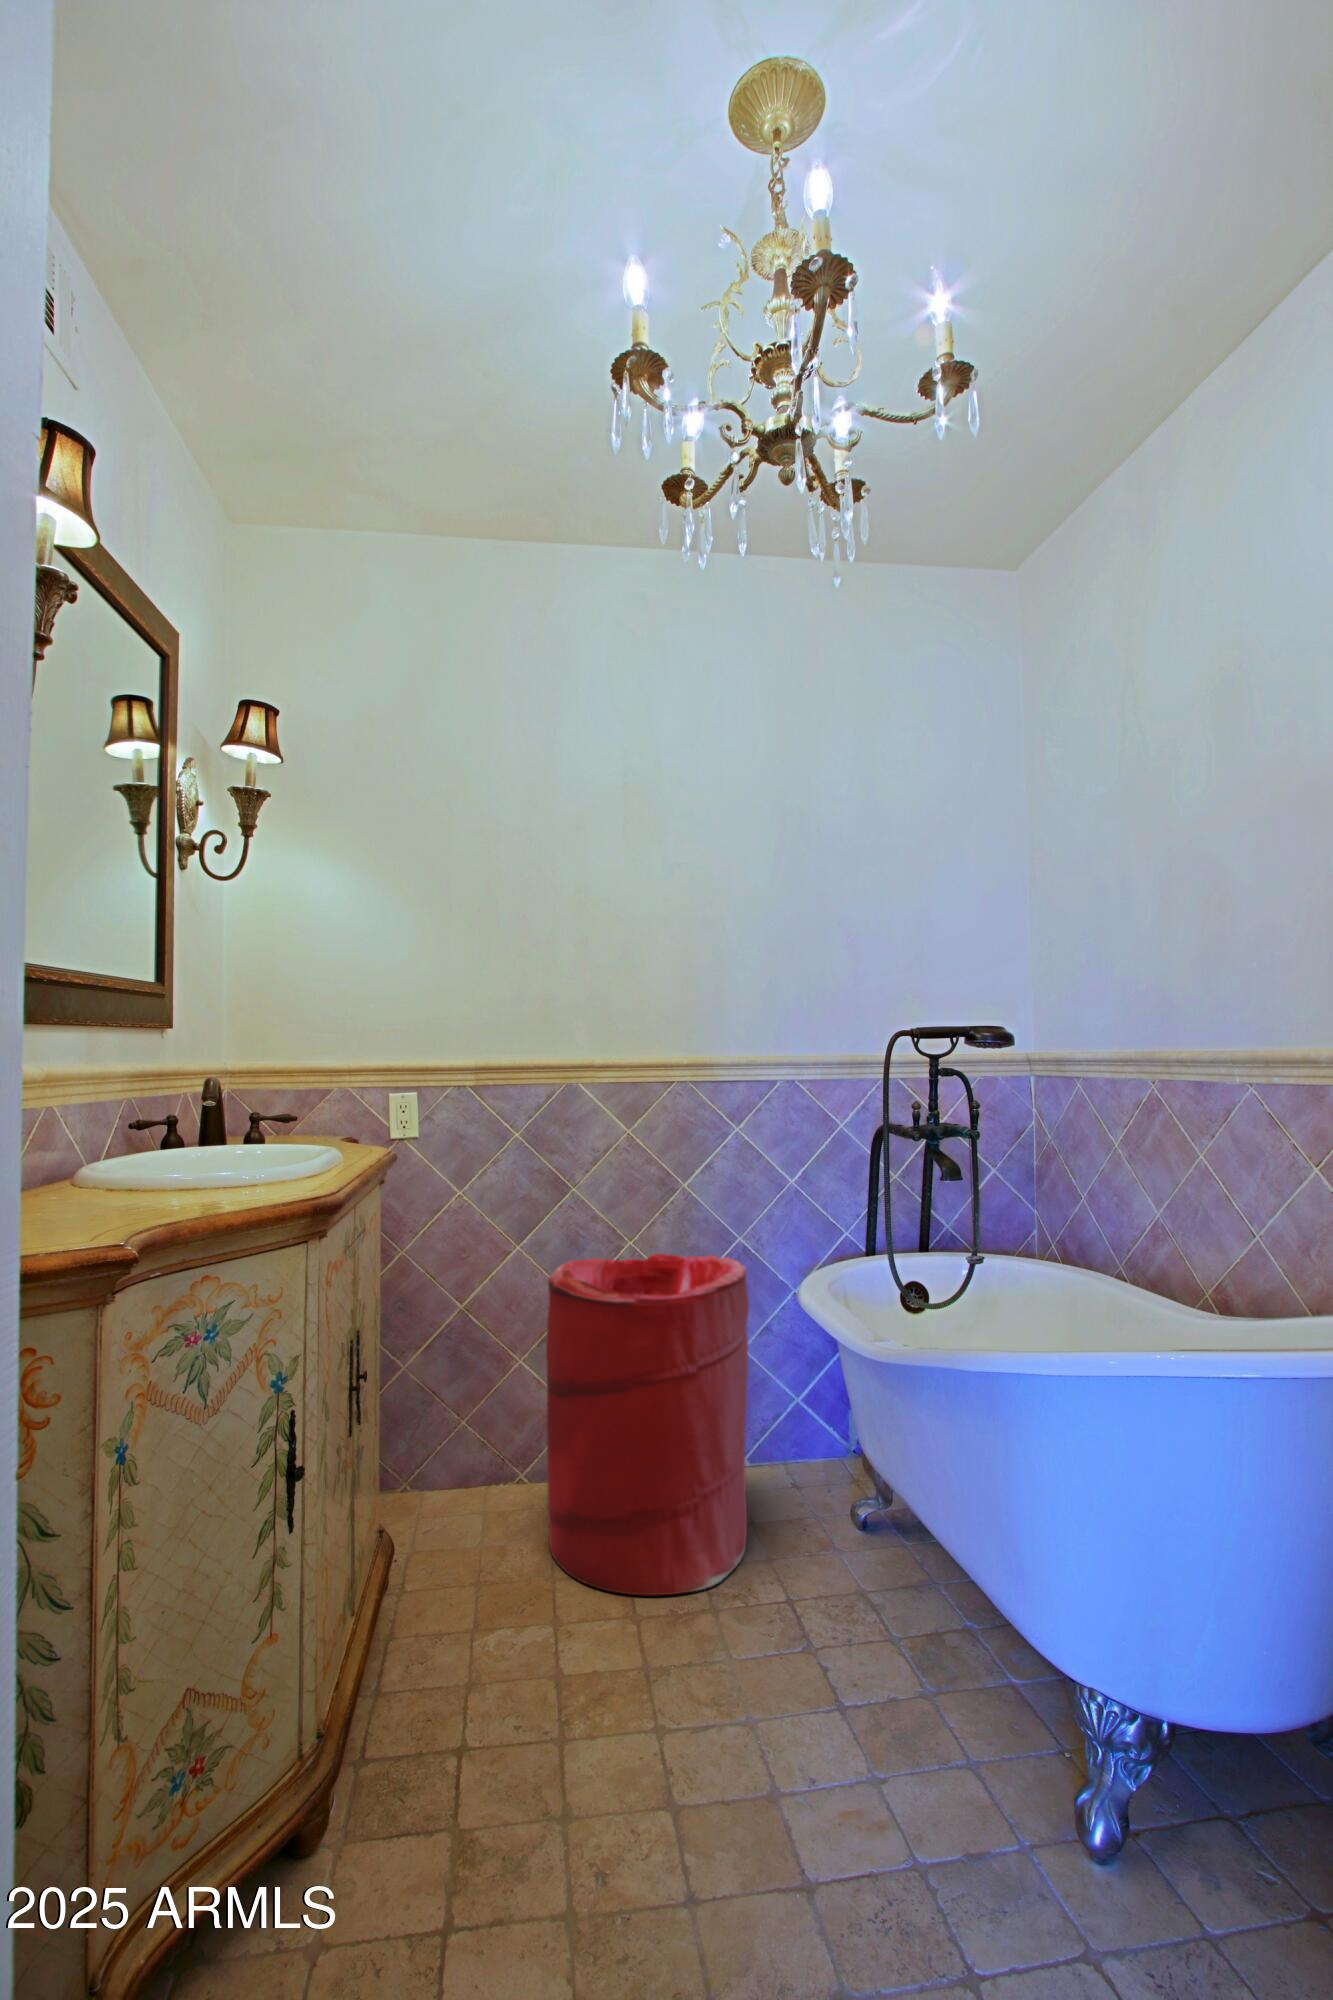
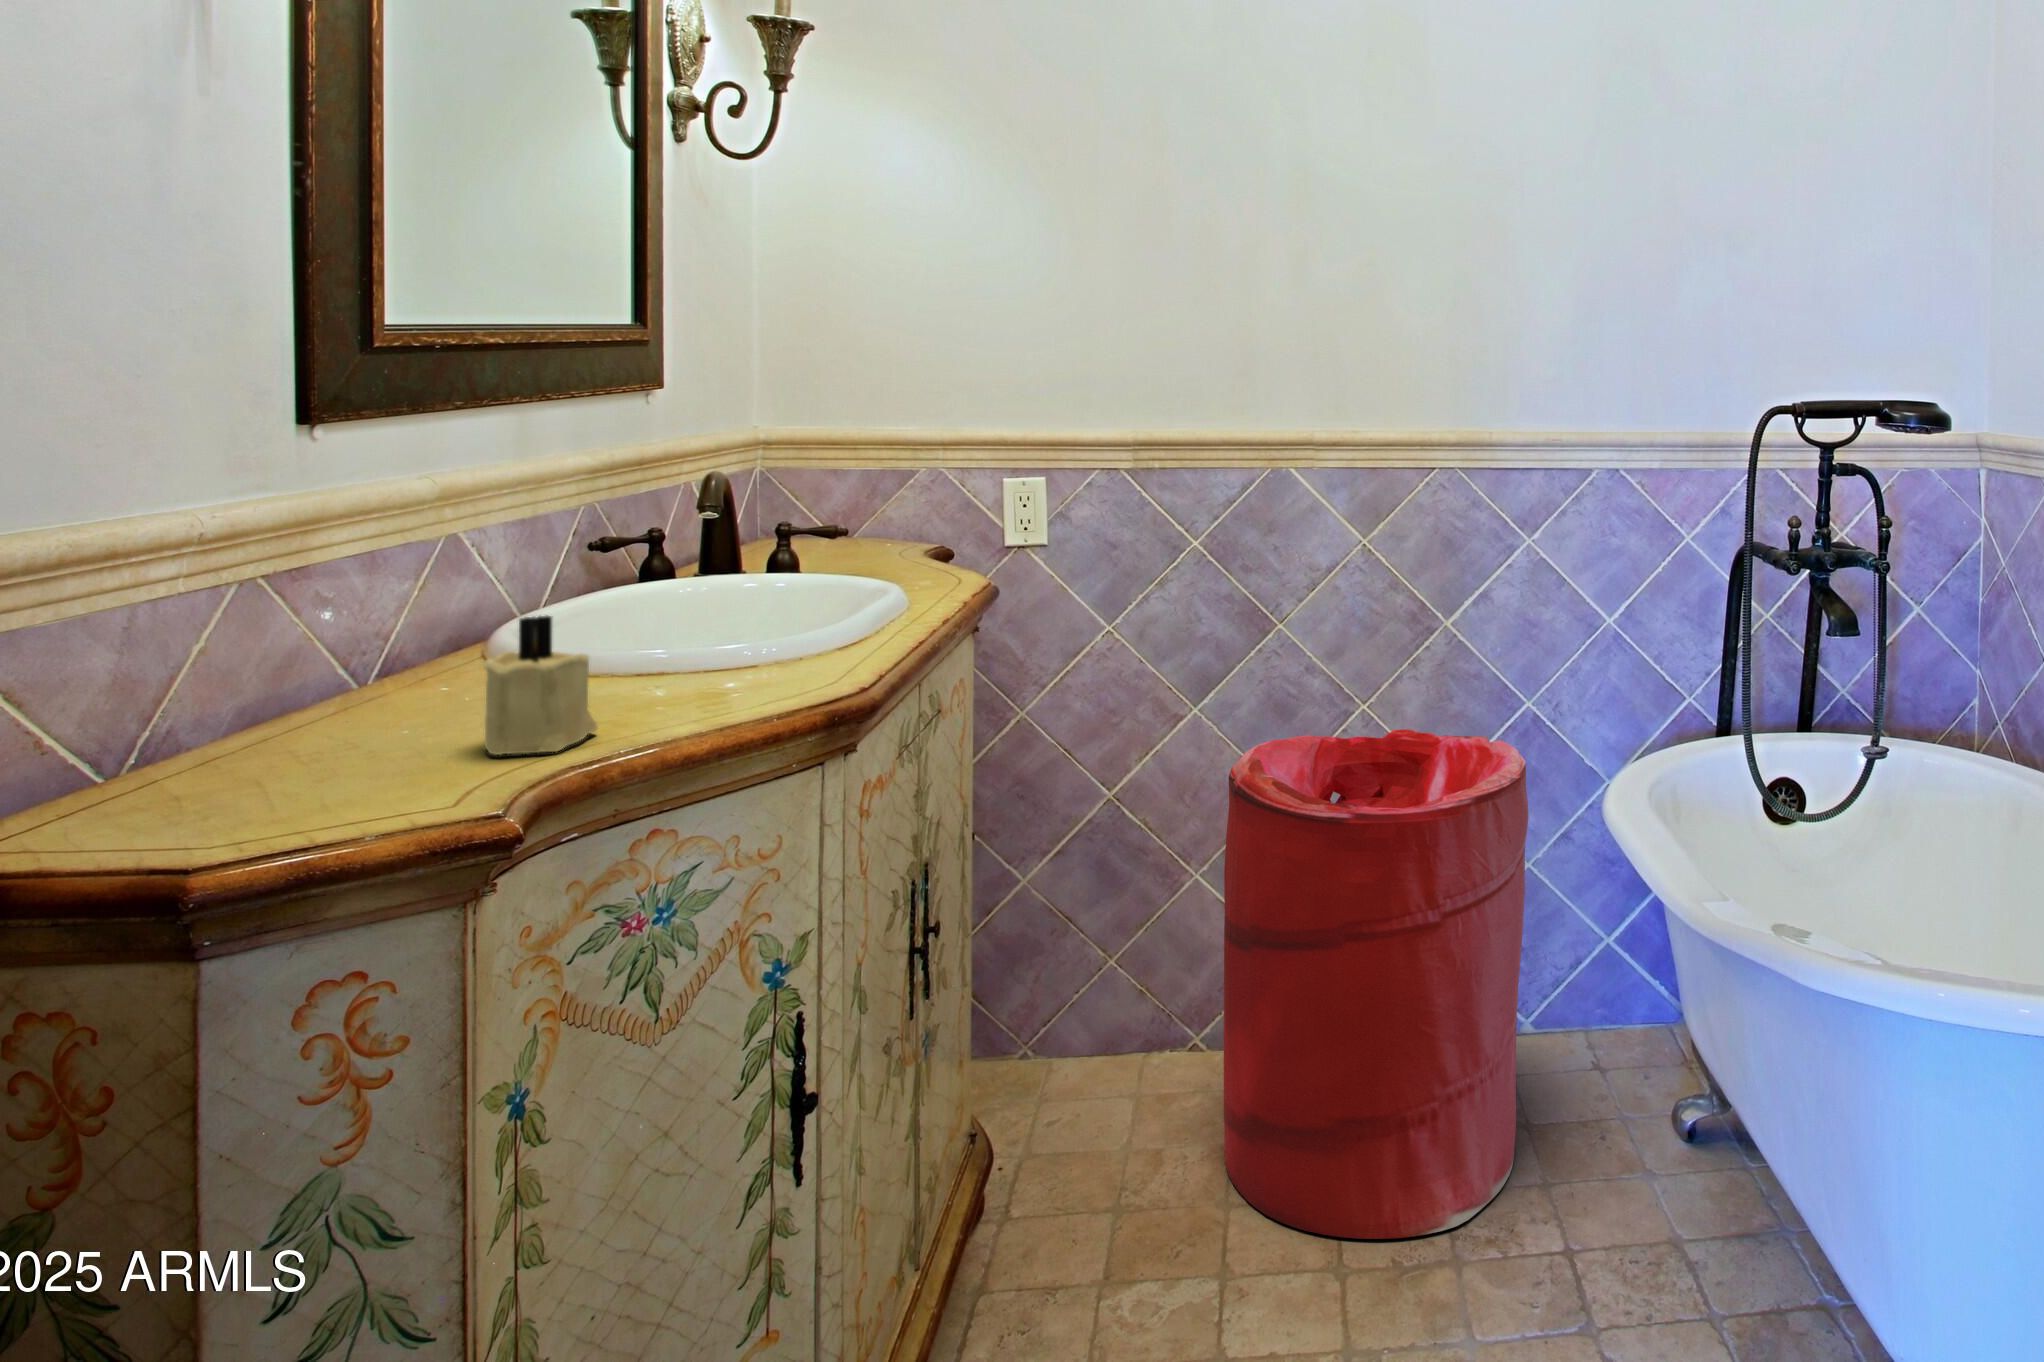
candle: none [94,1128,167,1218] -> present [482,616,597,755]

